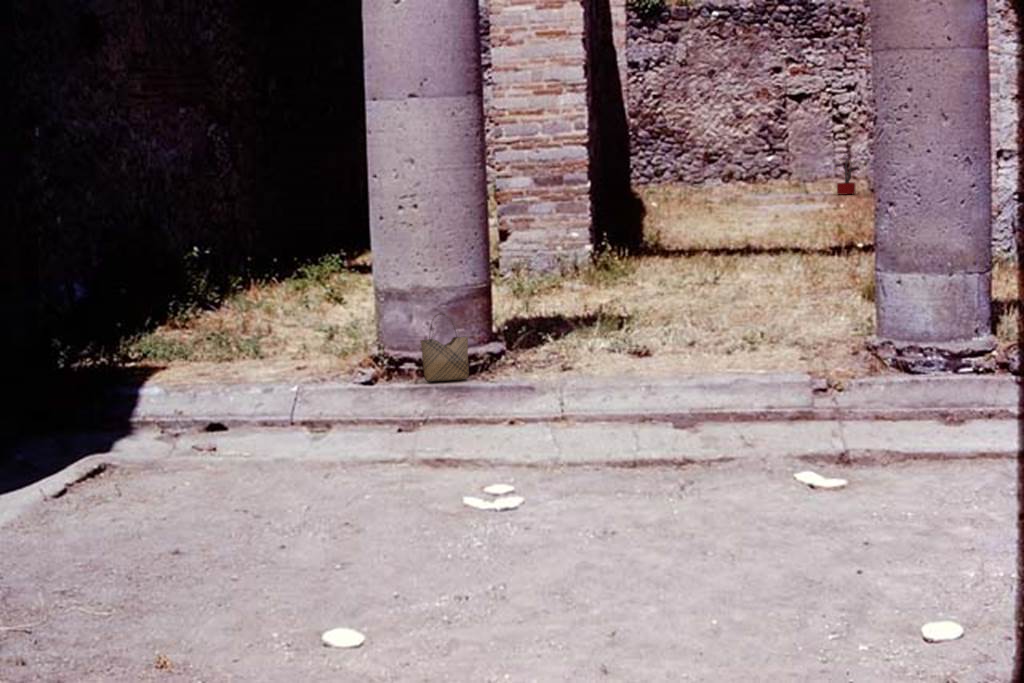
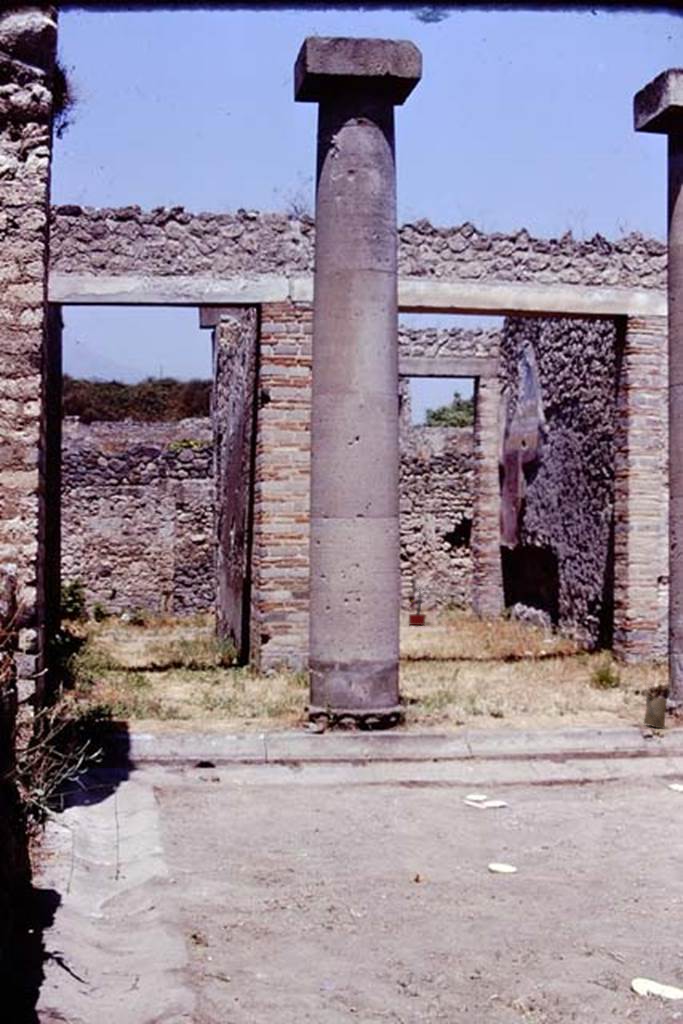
woven basket: present [421,314,469,381] -> present [644,696,667,728]

